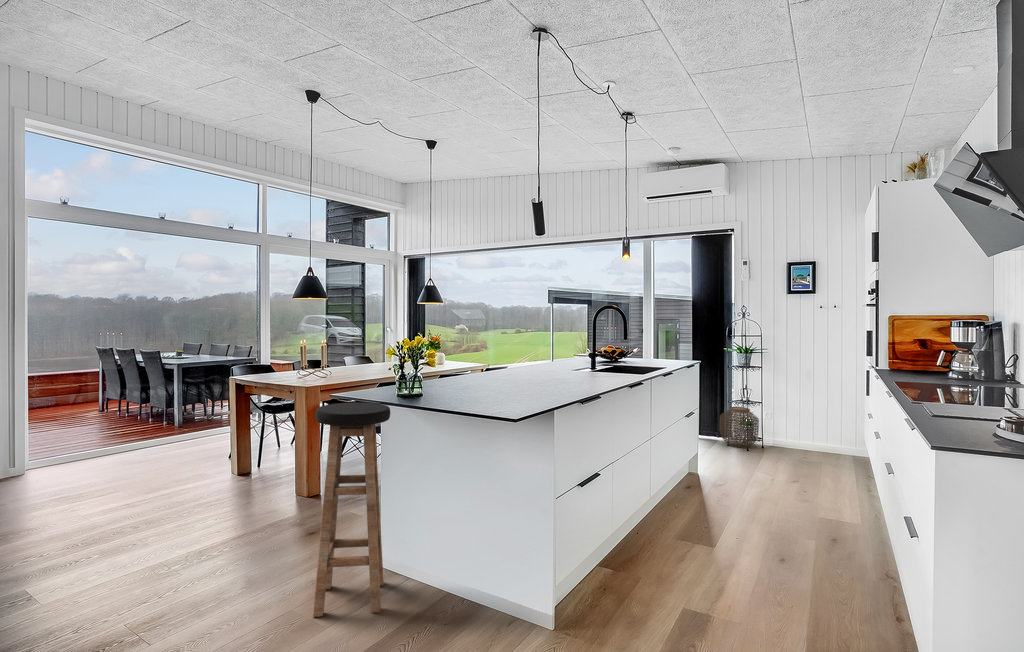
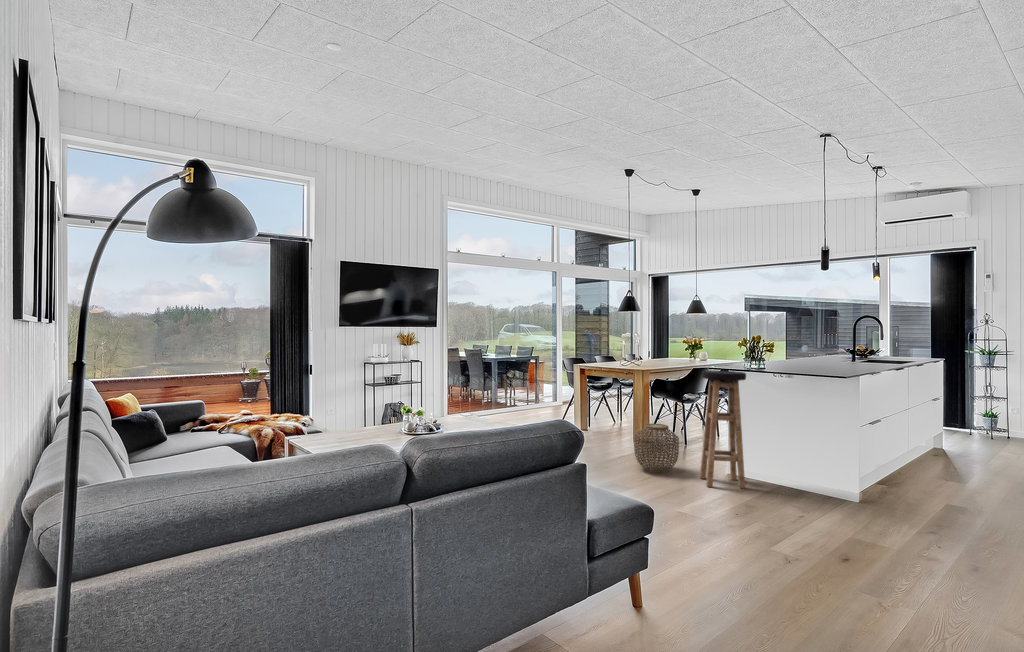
woven basket: present [719,407,759,448] -> present [634,424,679,473]

